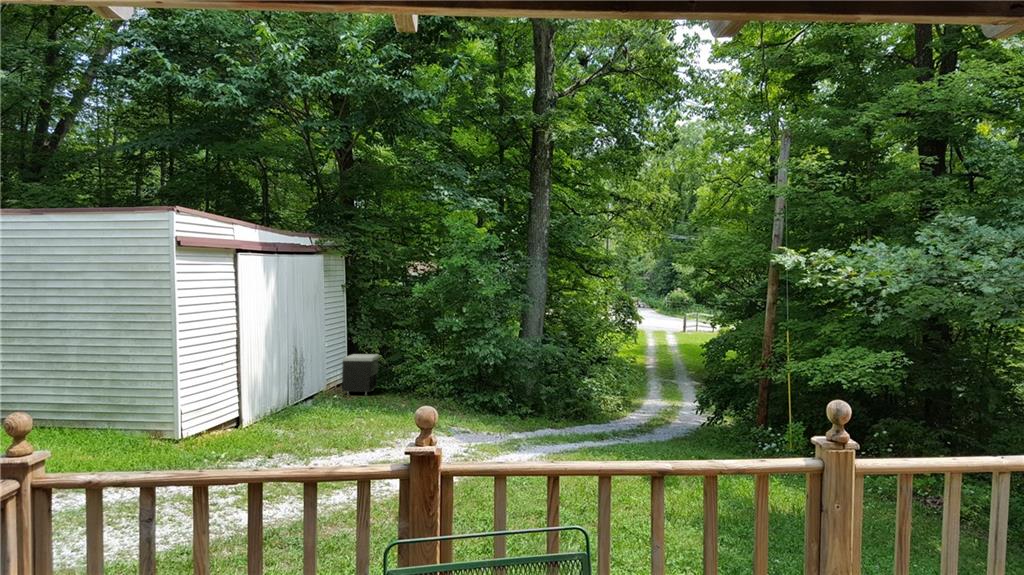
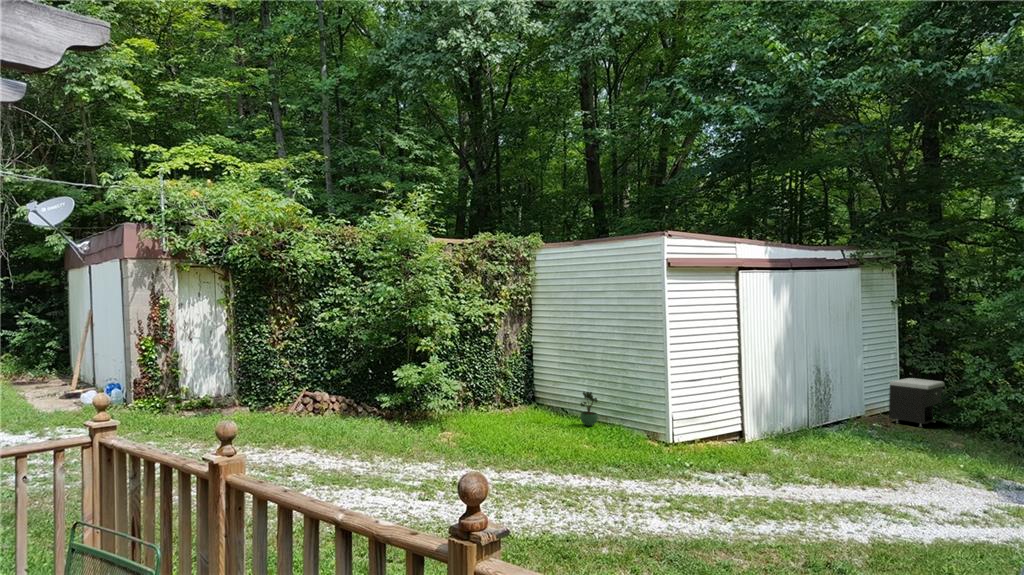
potted plant: none [45,398,75,441] -> present [580,392,598,426]

